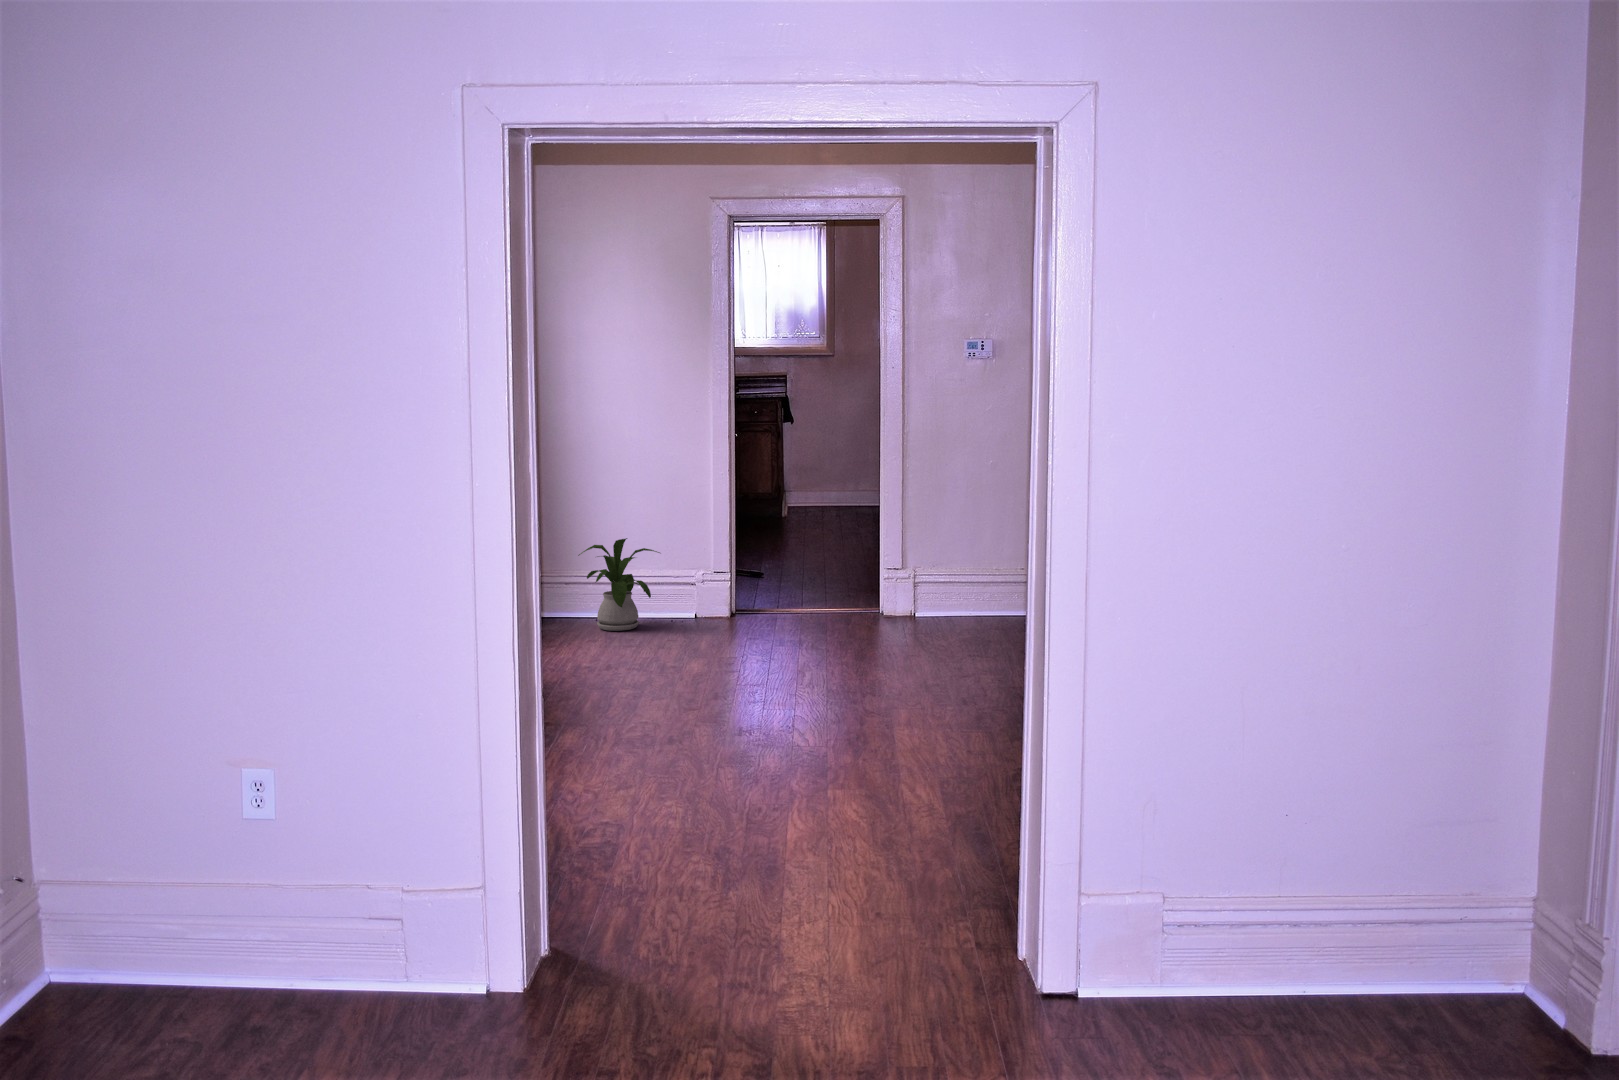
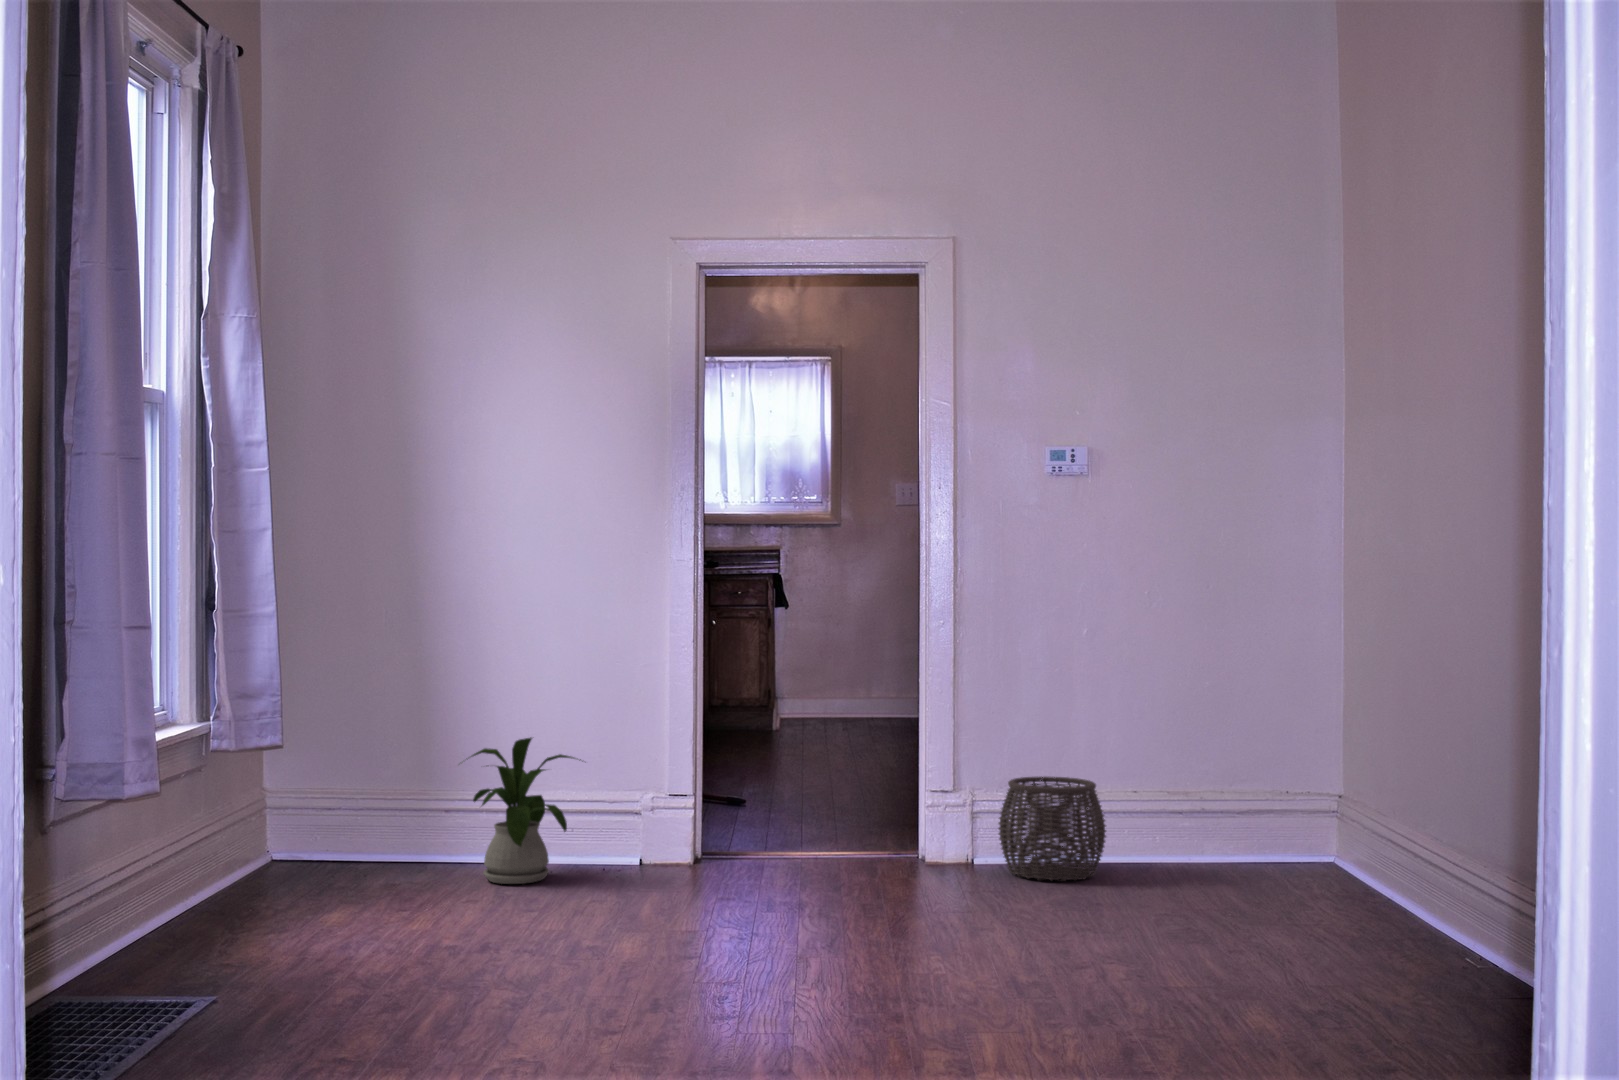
woven basket: none [929,559,999,627] -> present [998,776,1106,881]

